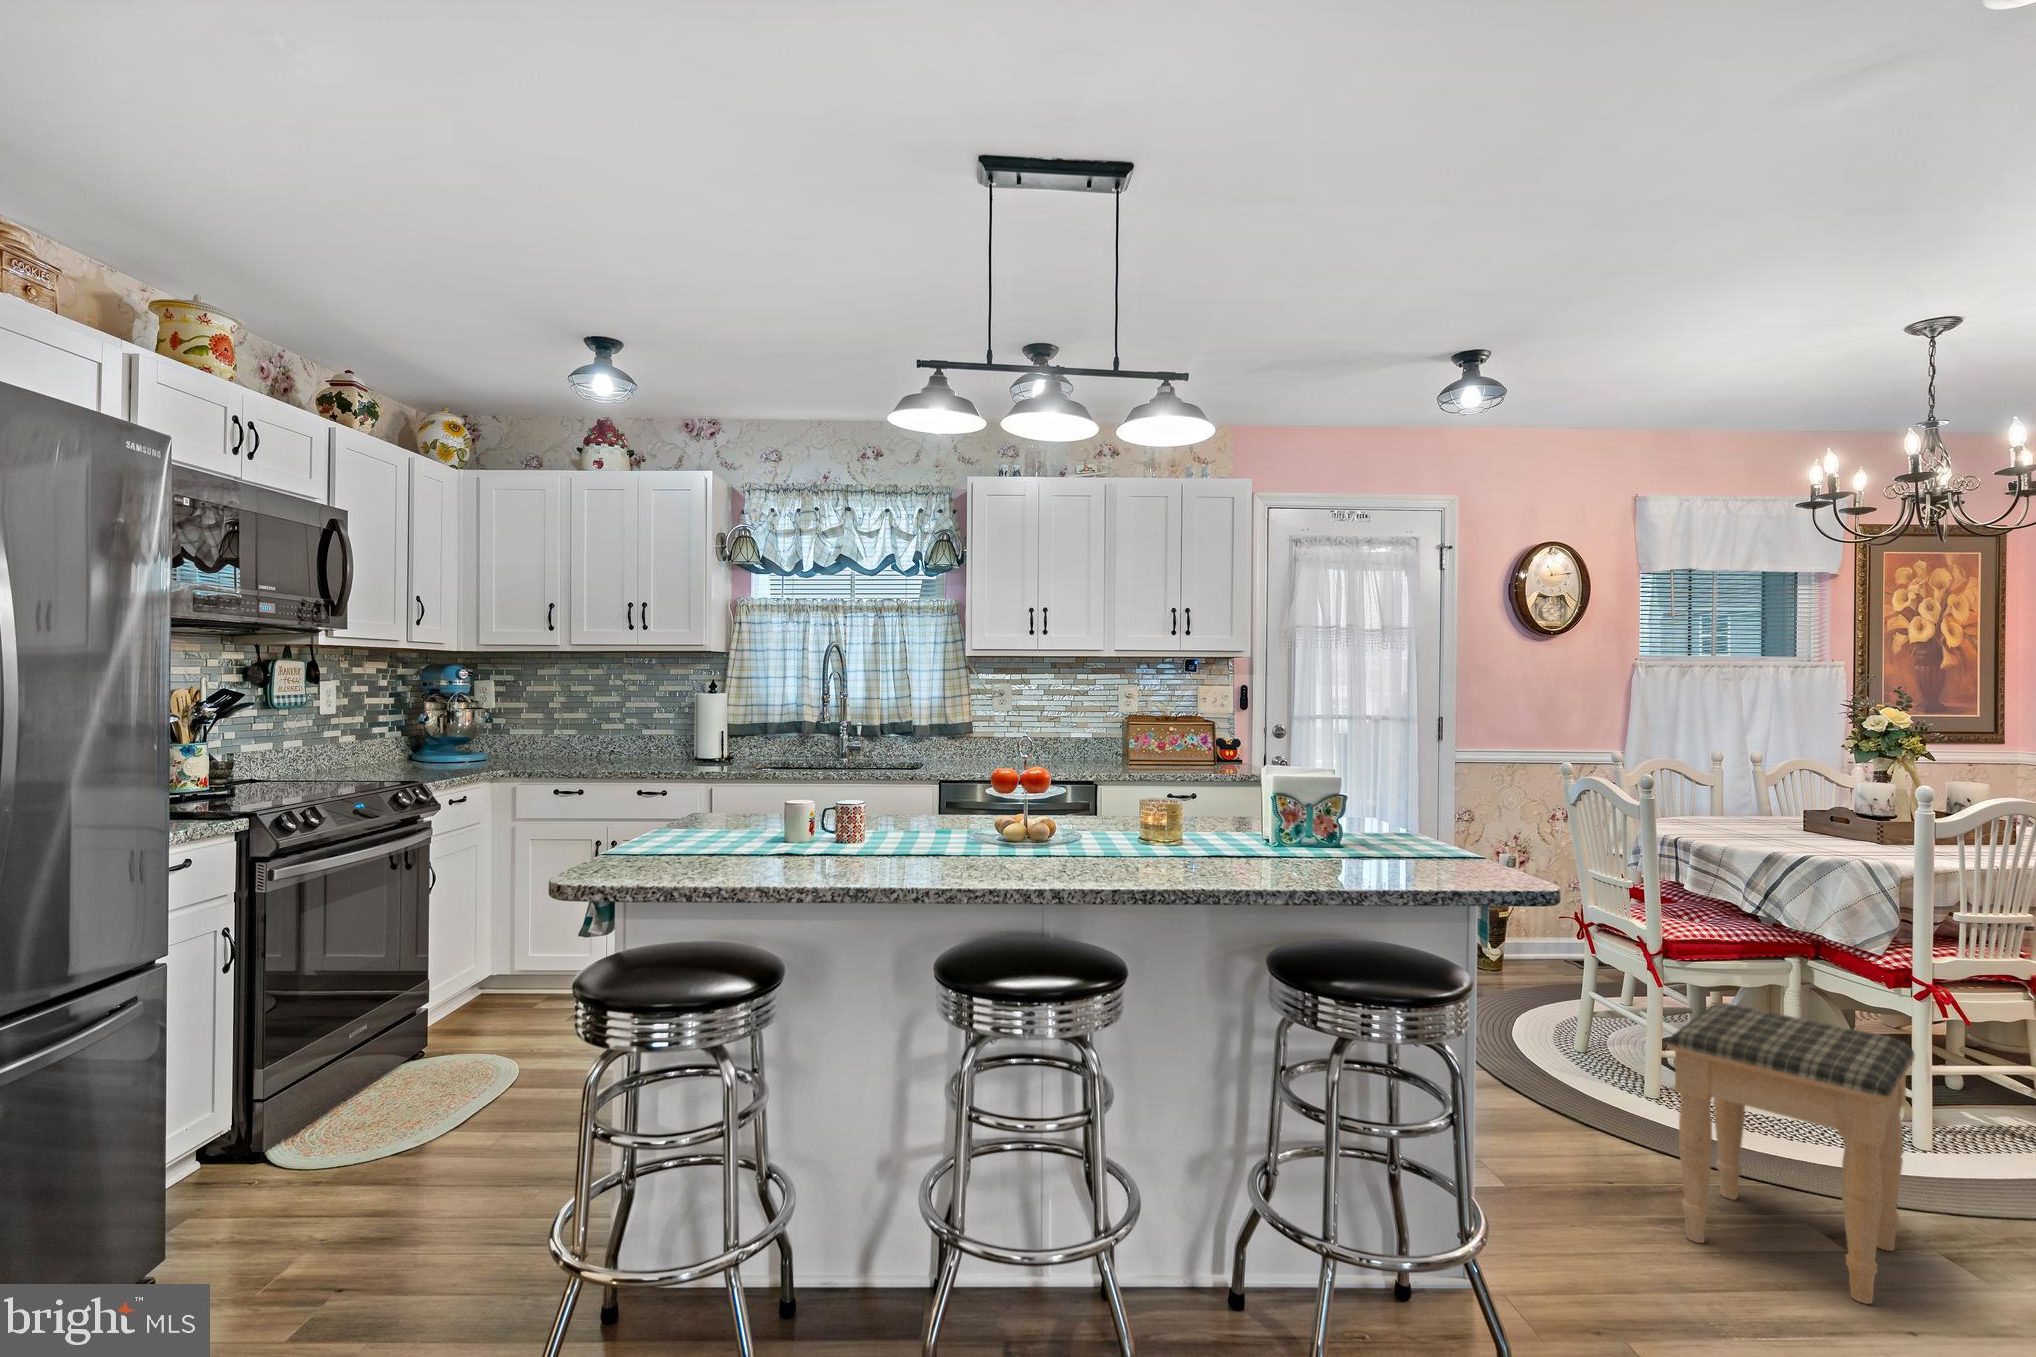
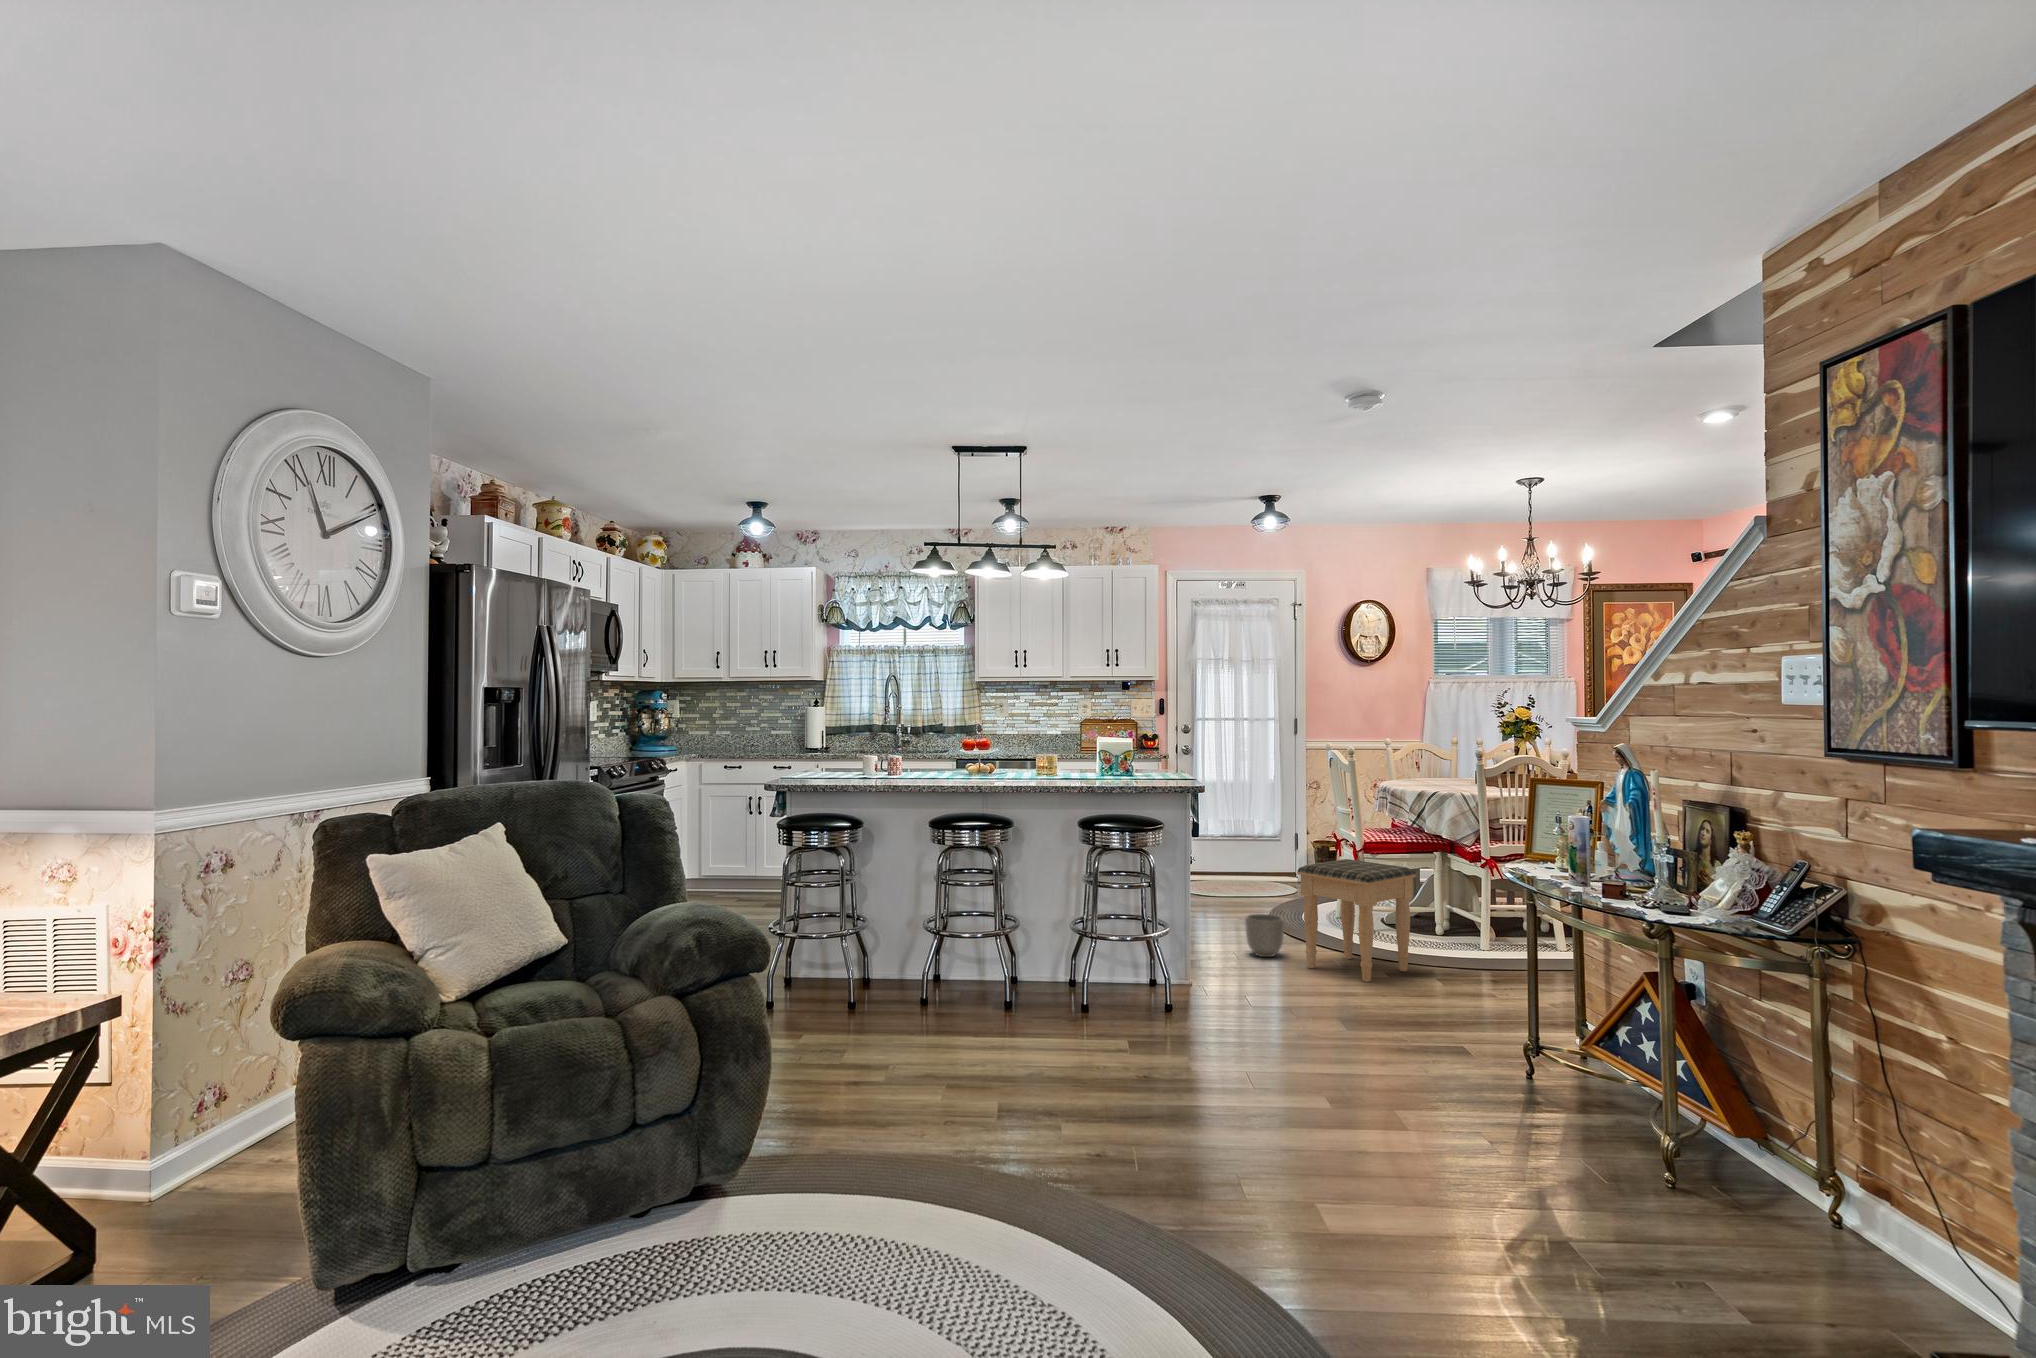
planter: none [1524,1101,1609,1198] -> present [1245,914,1285,957]

